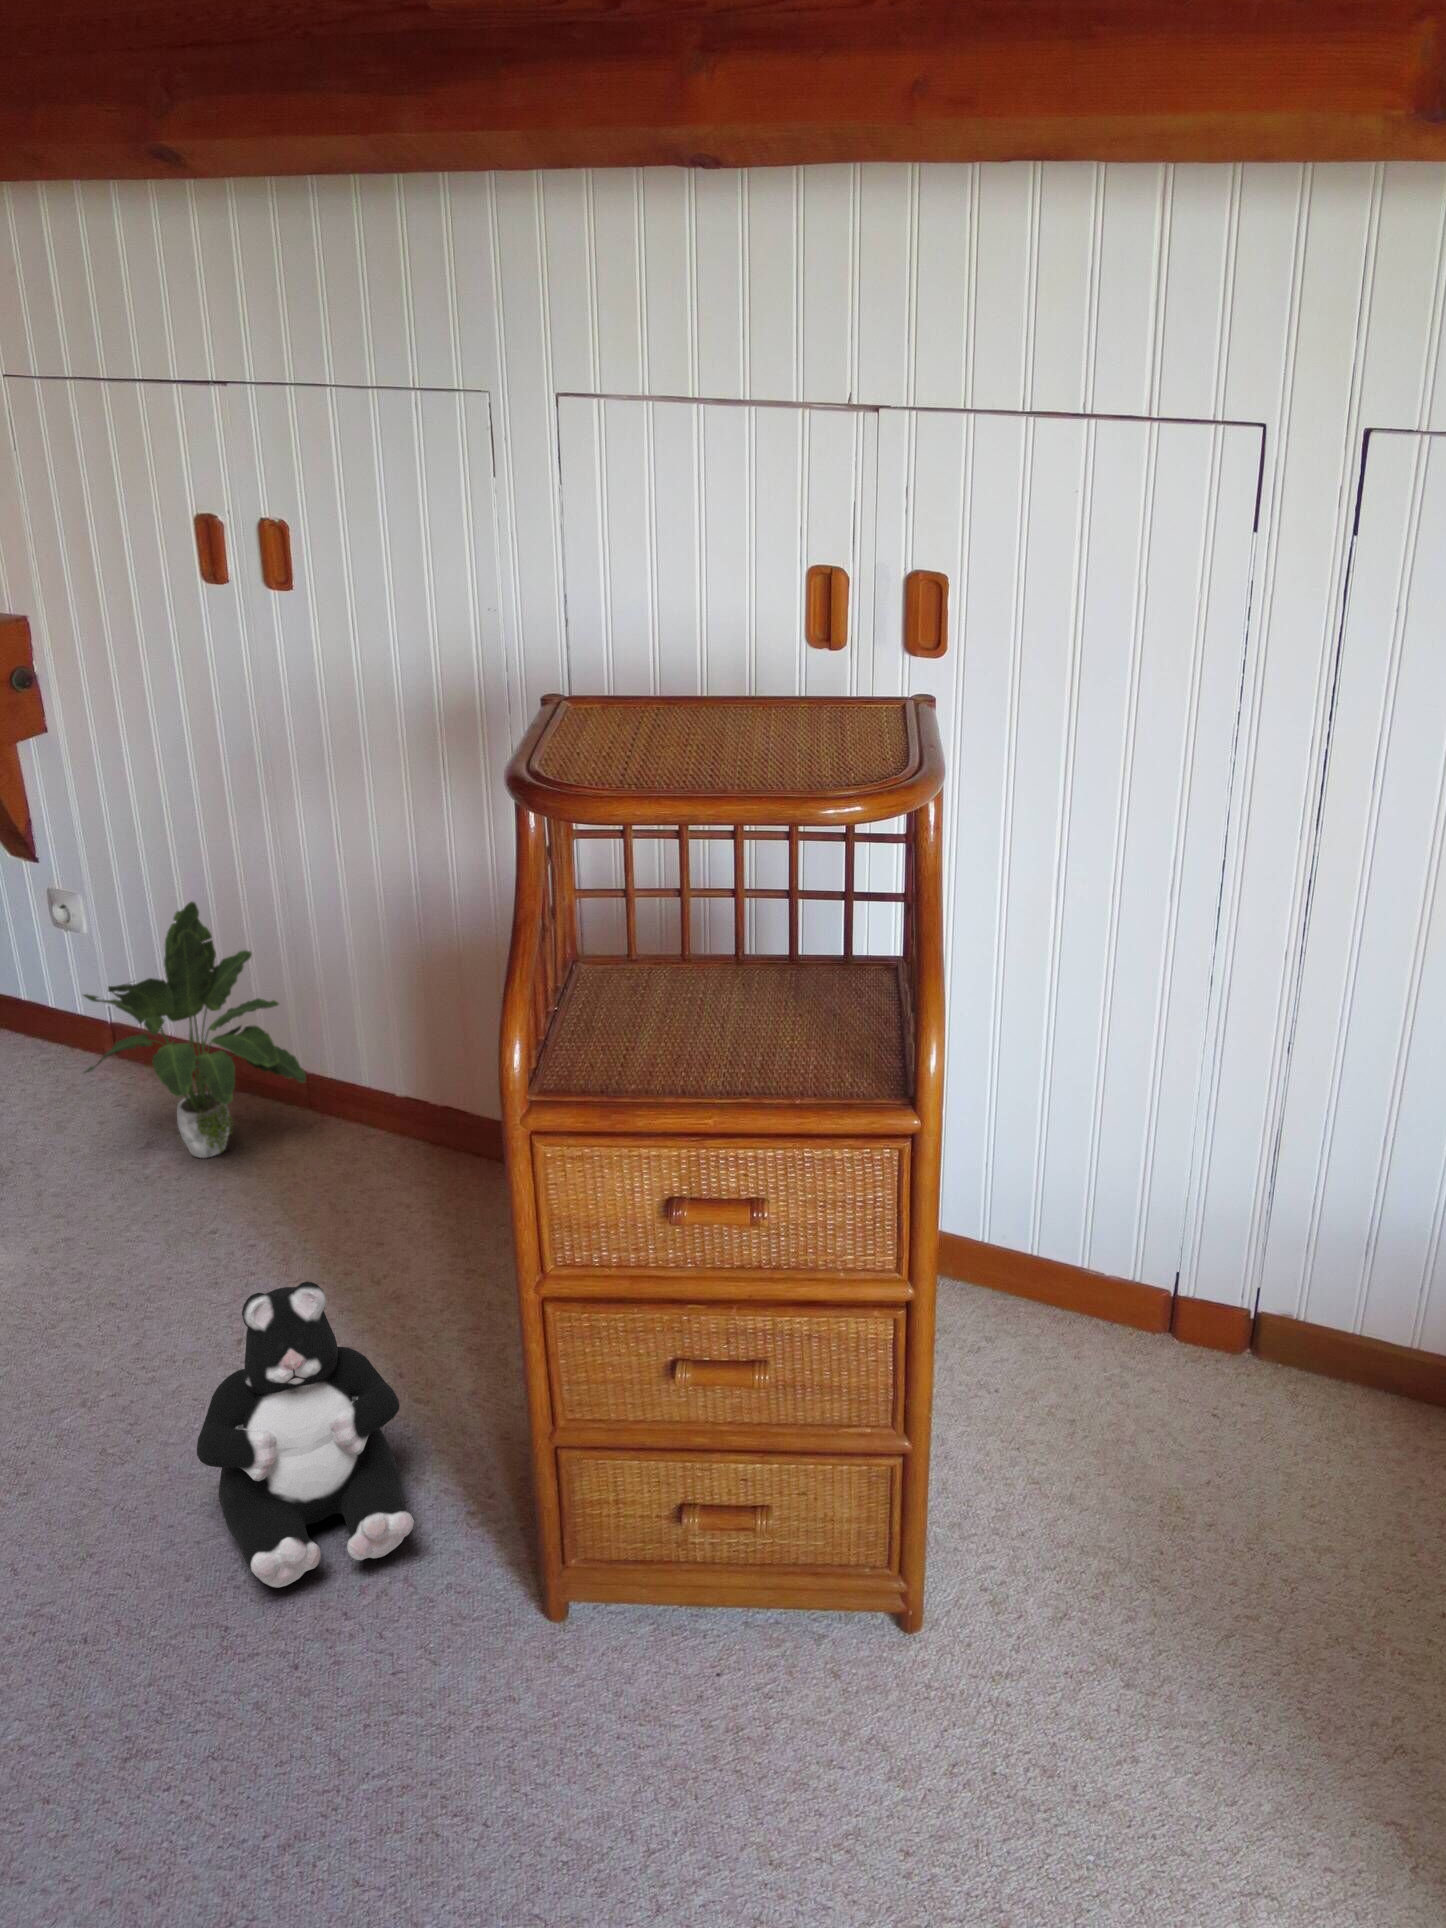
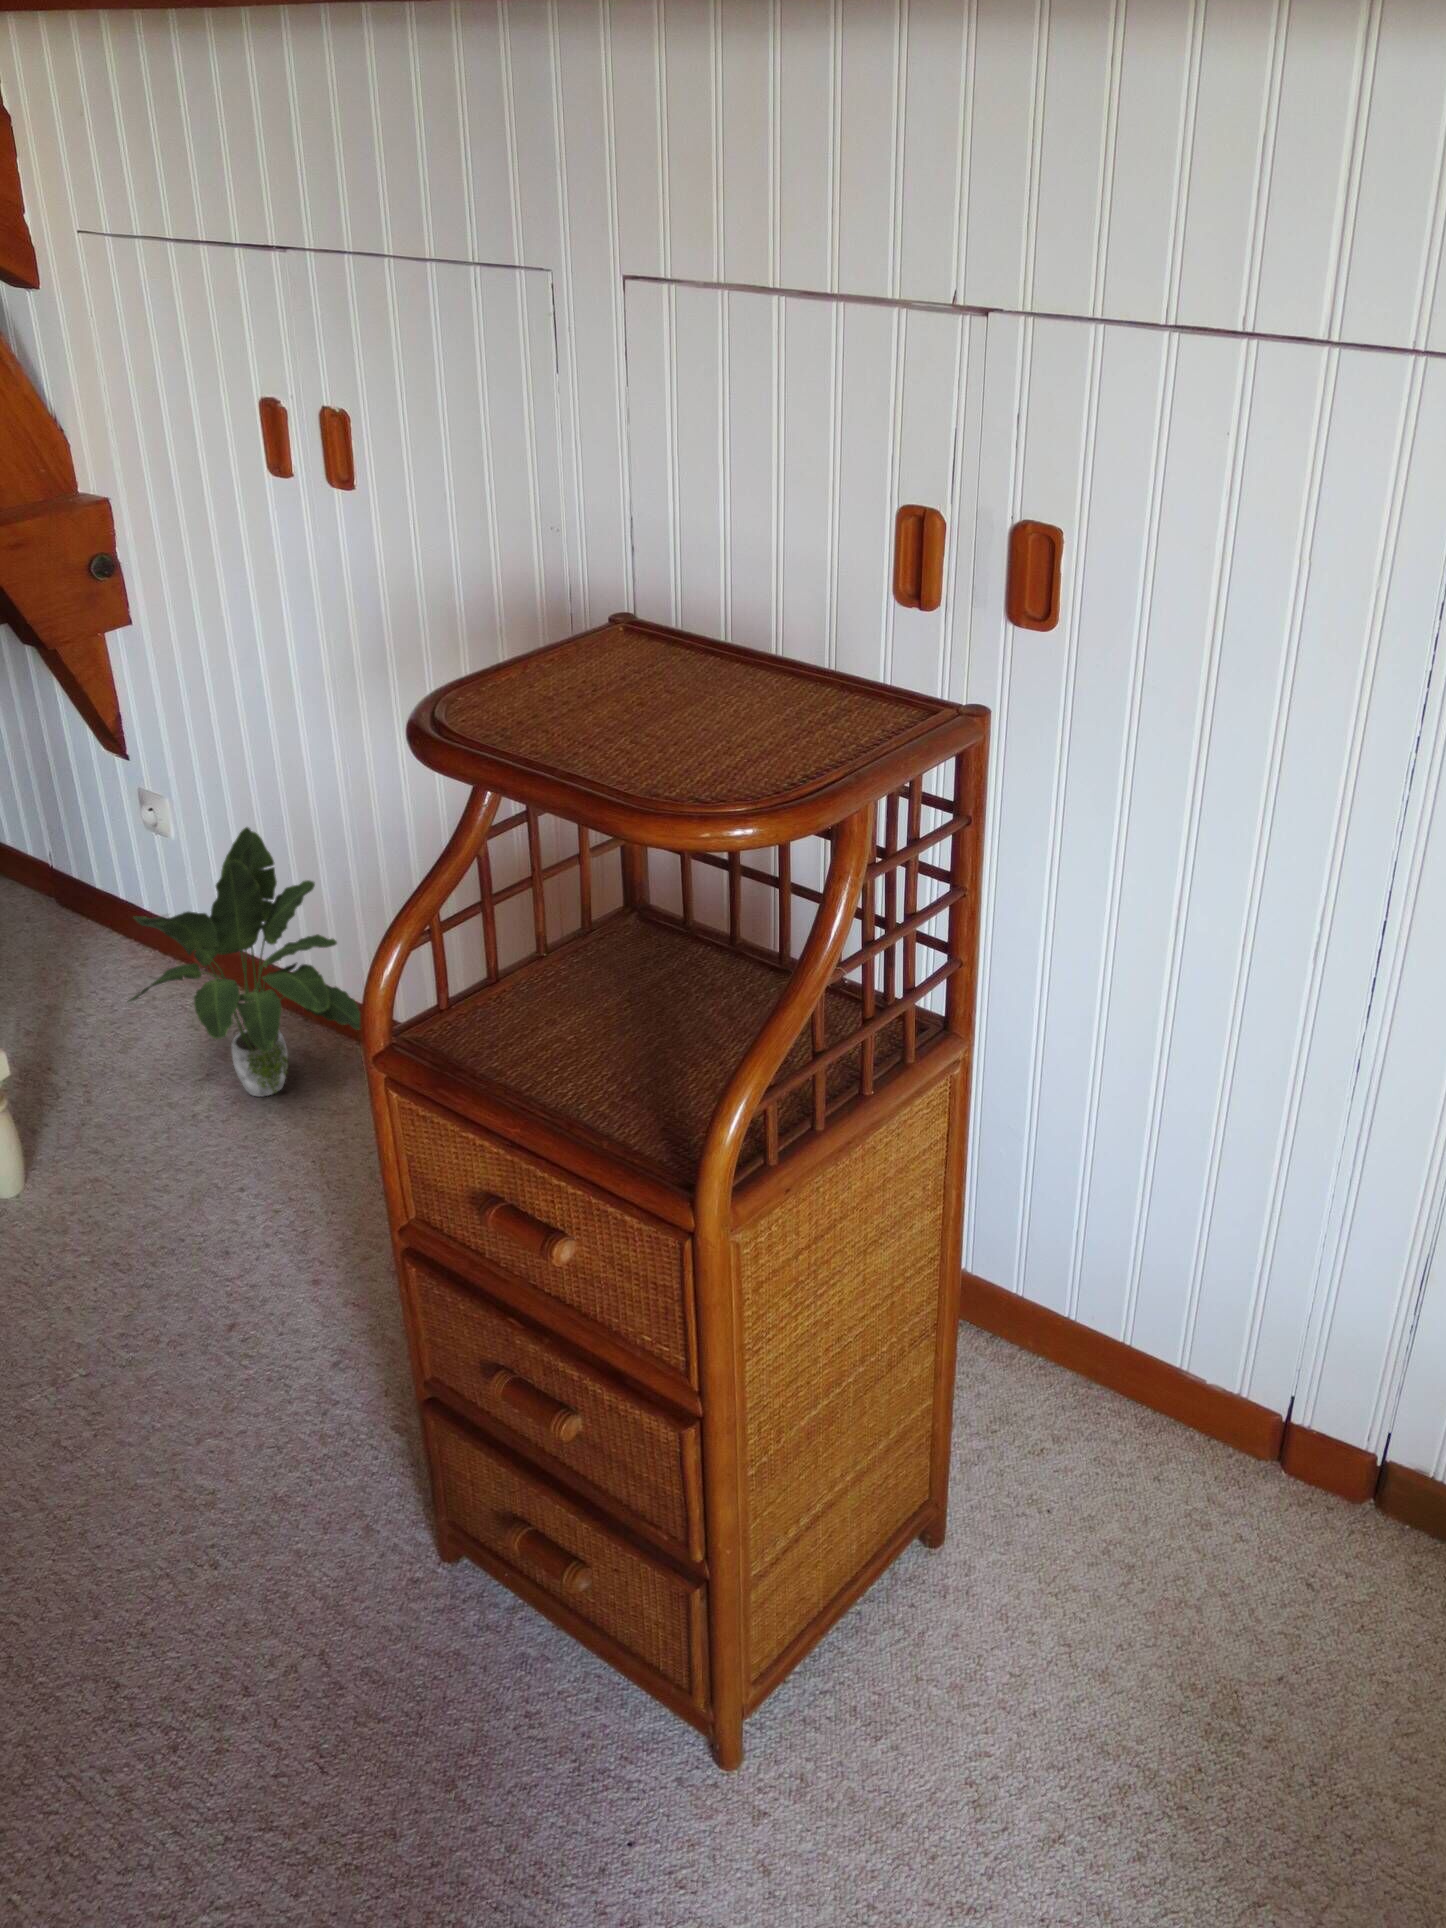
plush toy: present [197,1282,414,1588] -> none [116,1307,345,1646]

